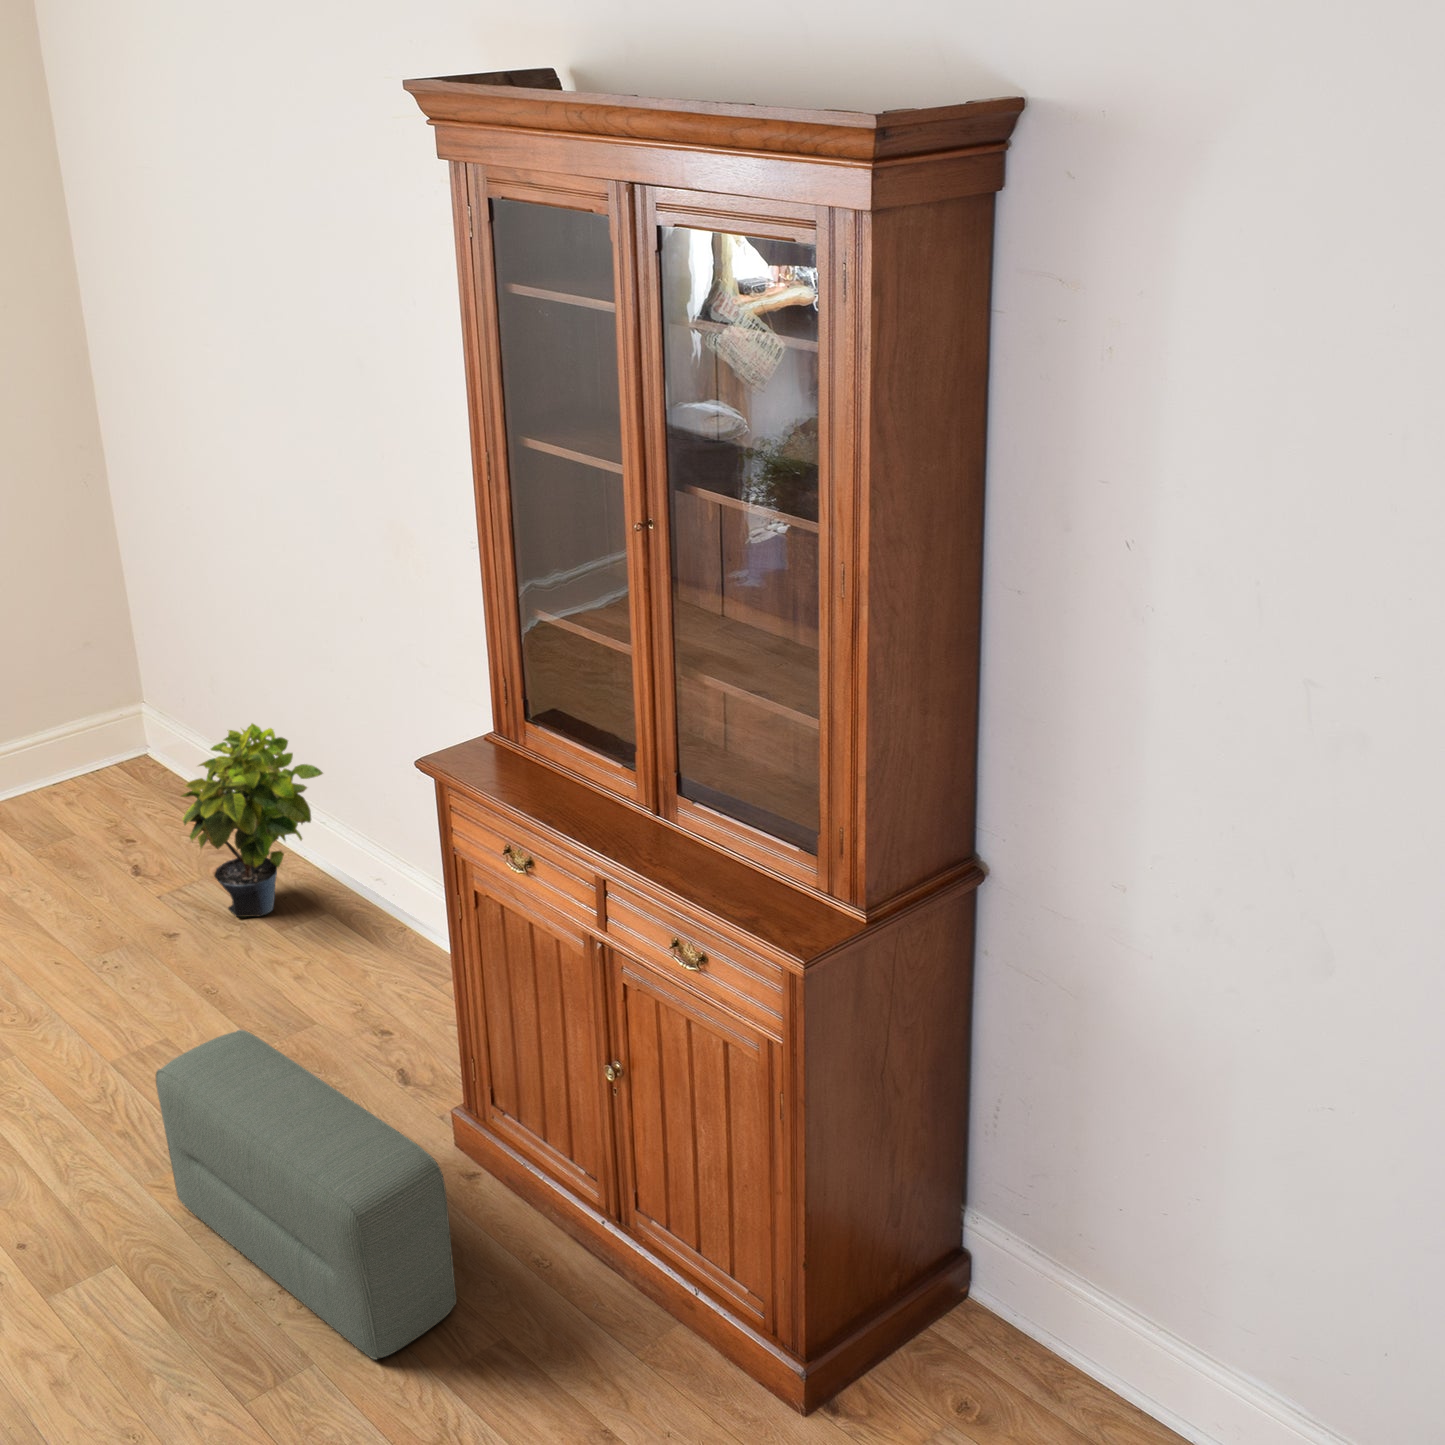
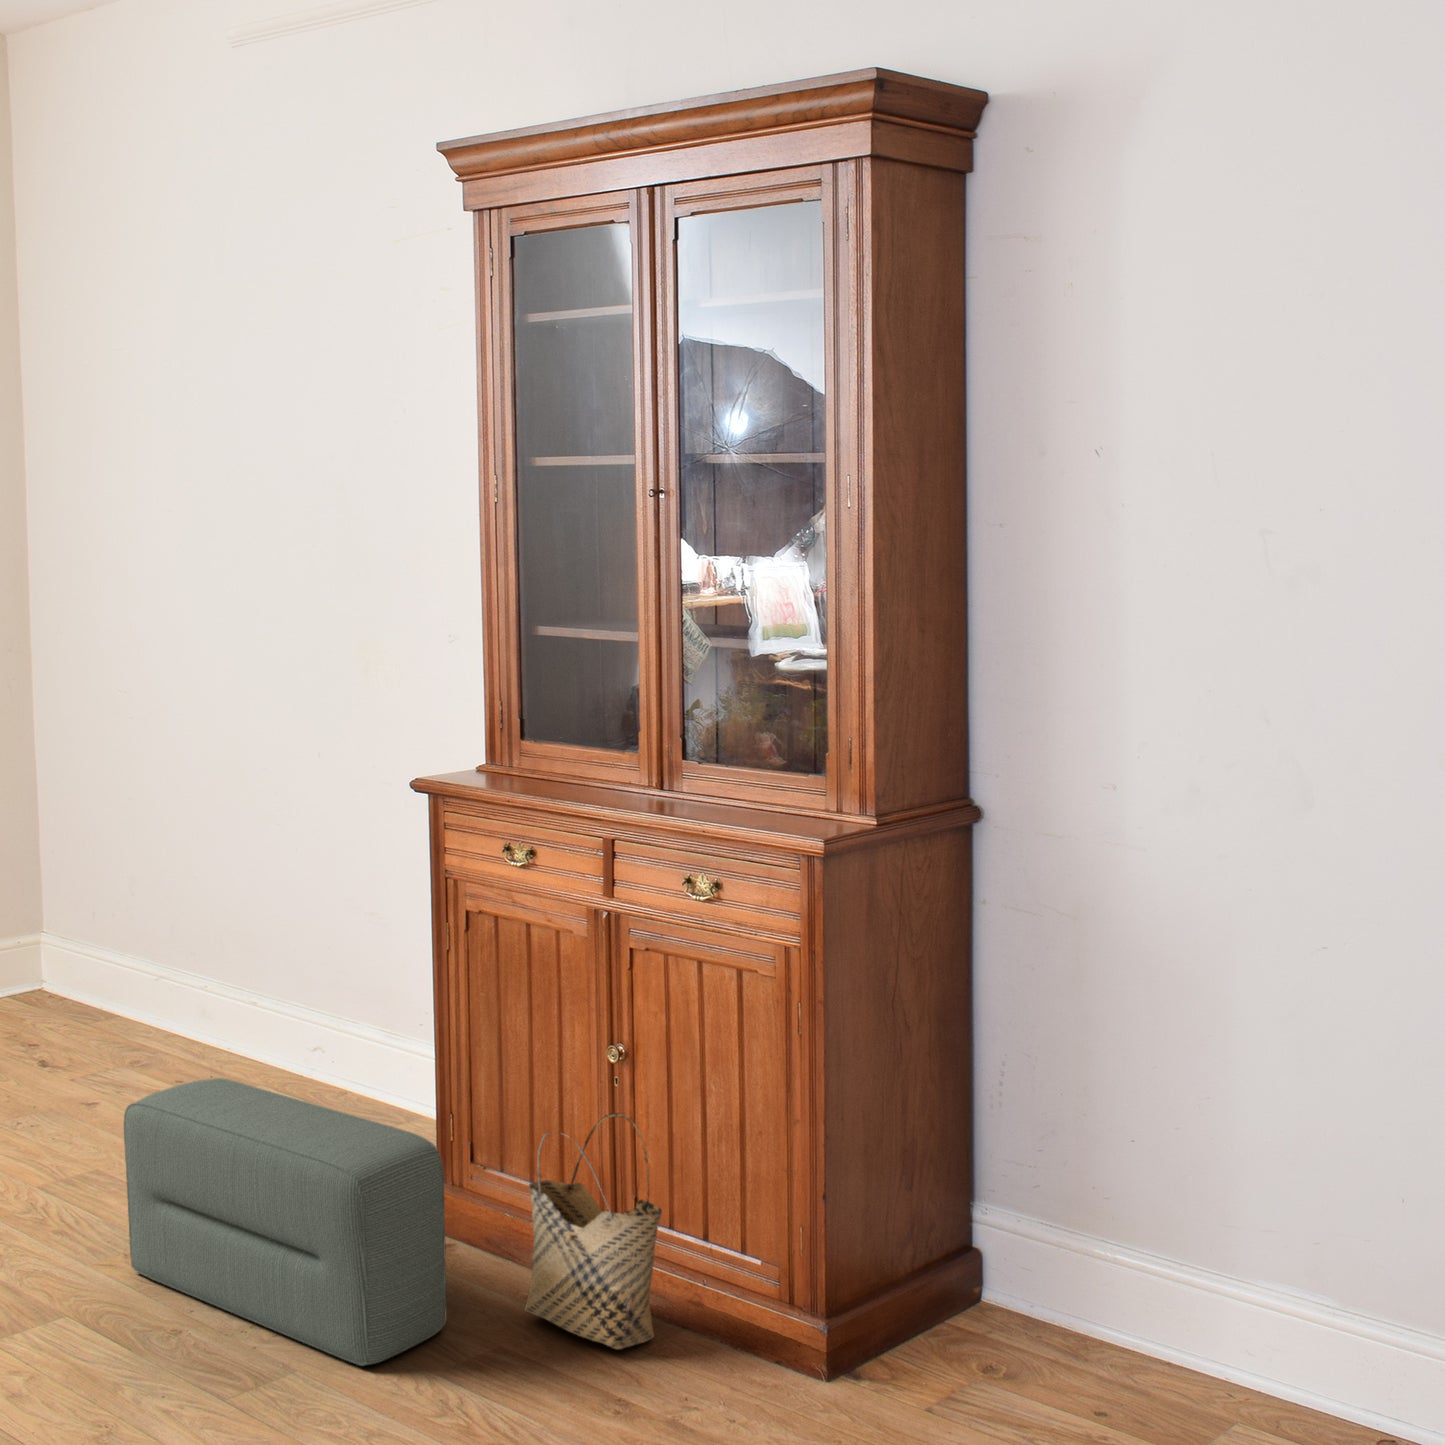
potted plant: present [182,723,323,917] -> none [121,876,273,1085]
woven basket: none [531,1131,653,1356] -> present [525,1113,662,1349]

